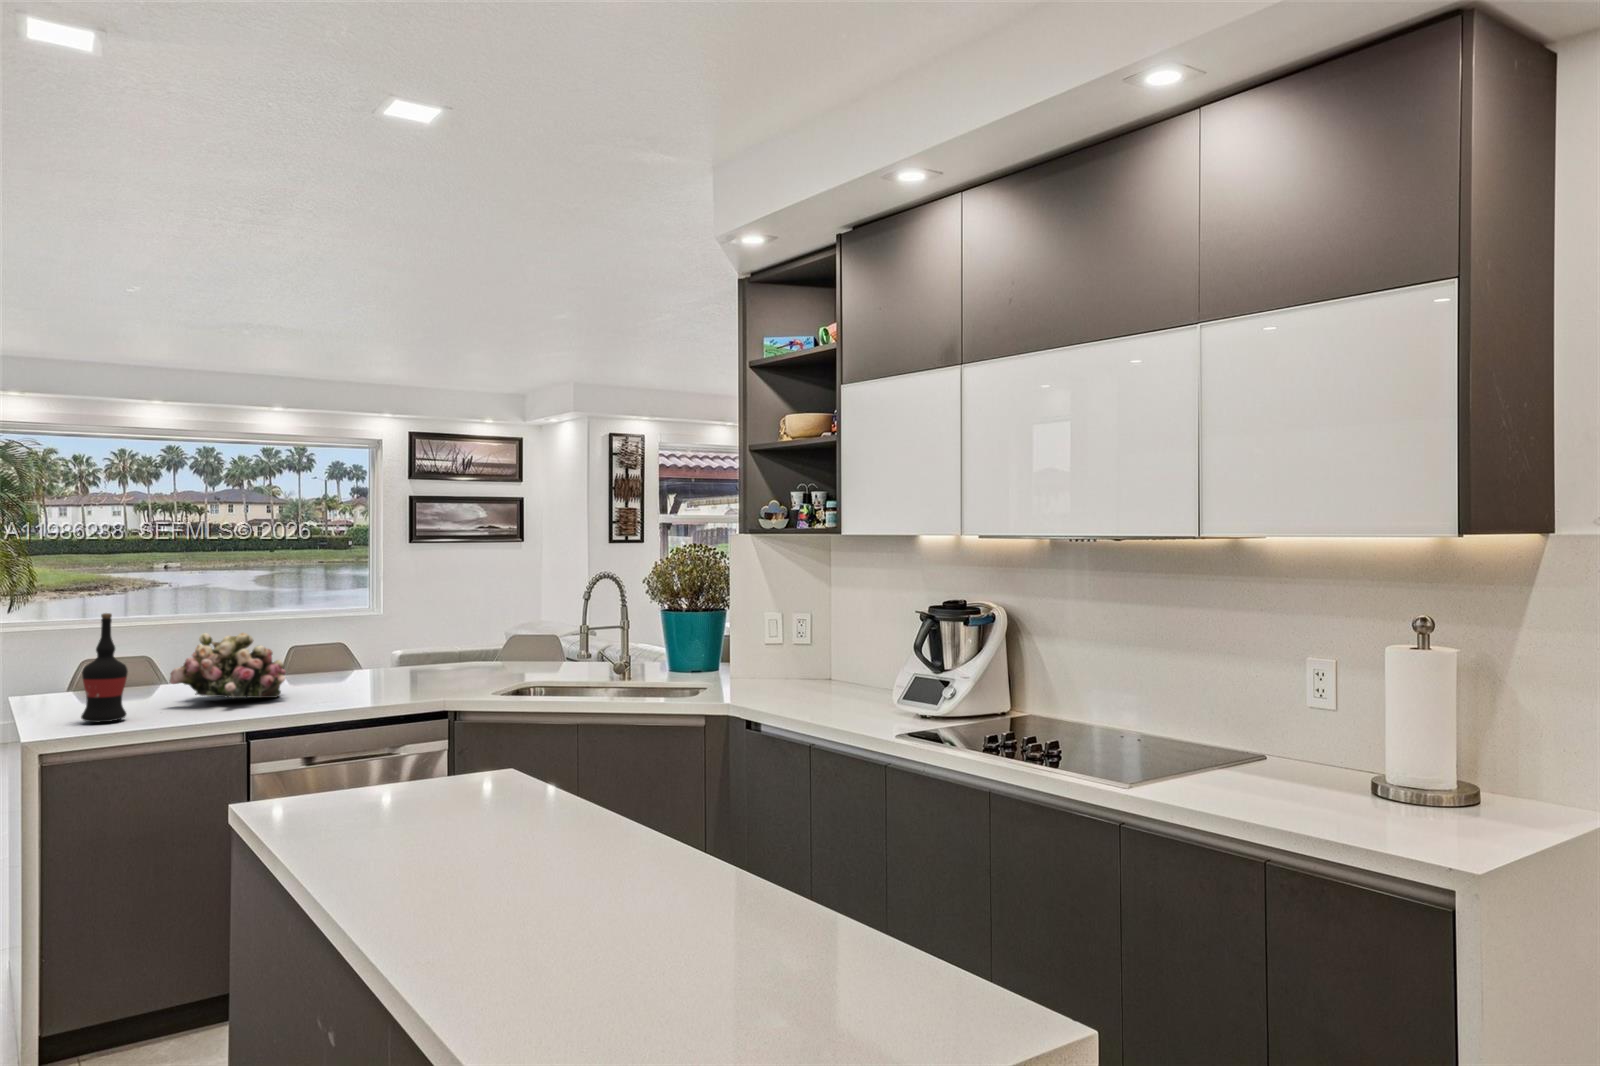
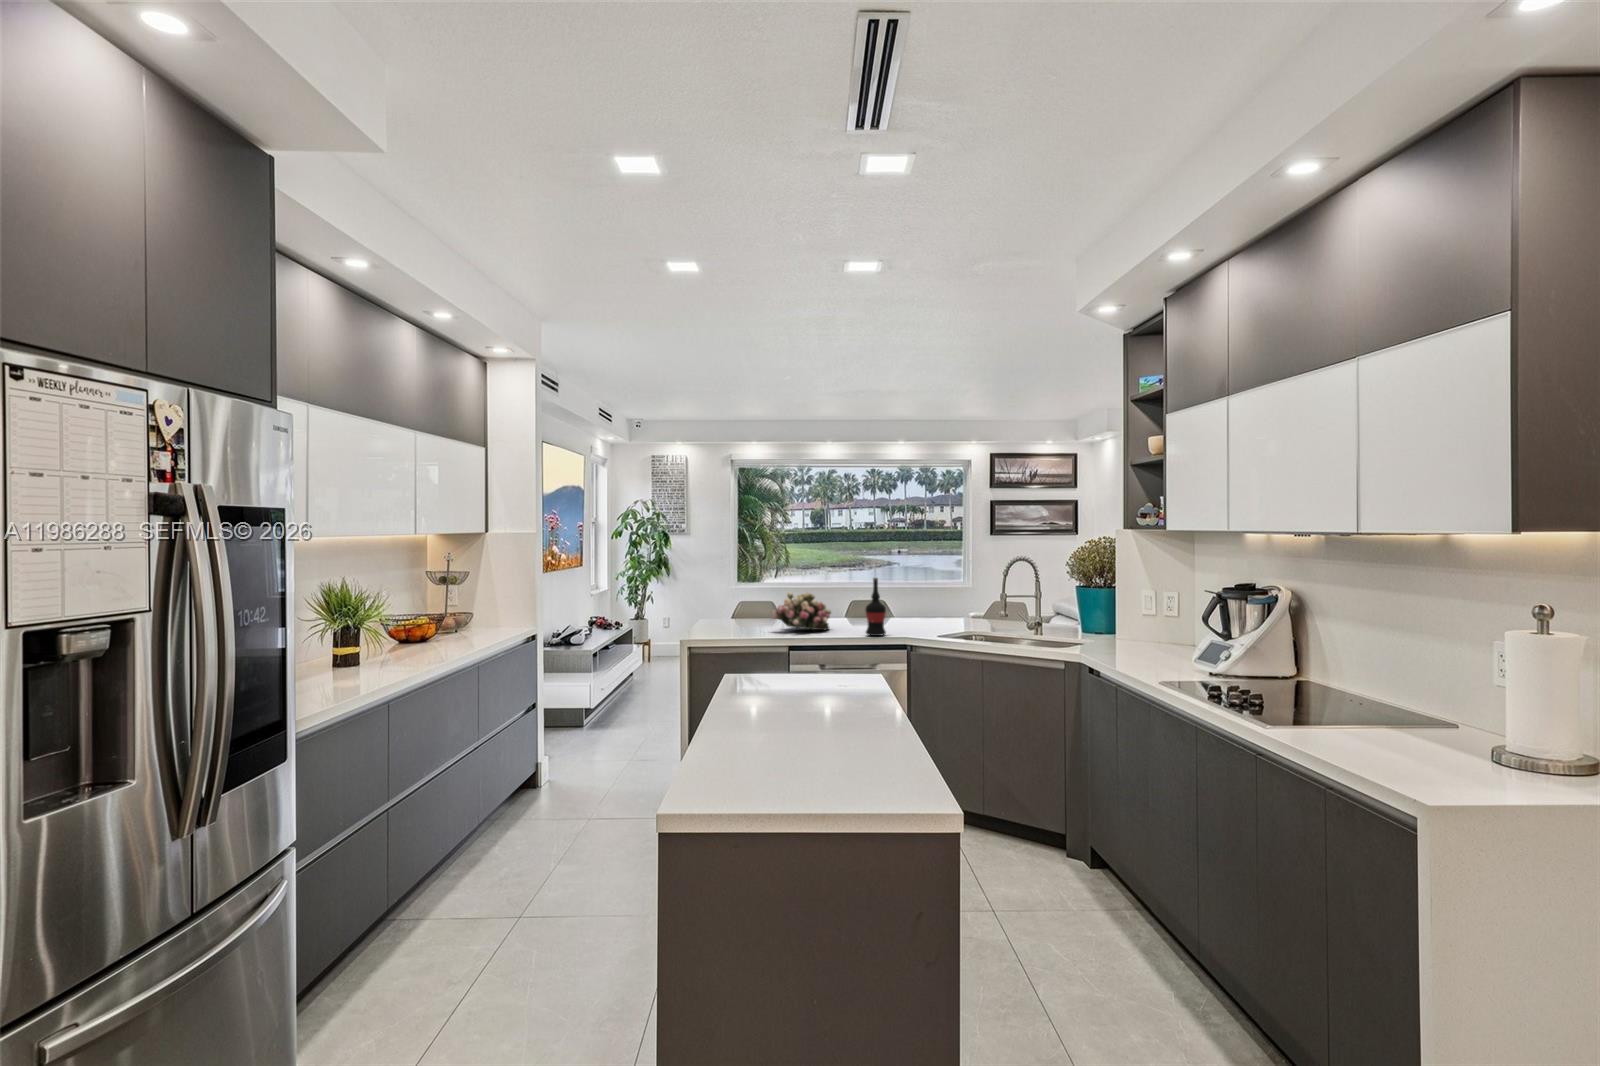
wine bottle: present [81,613,128,722] -> present [866,578,886,636]

